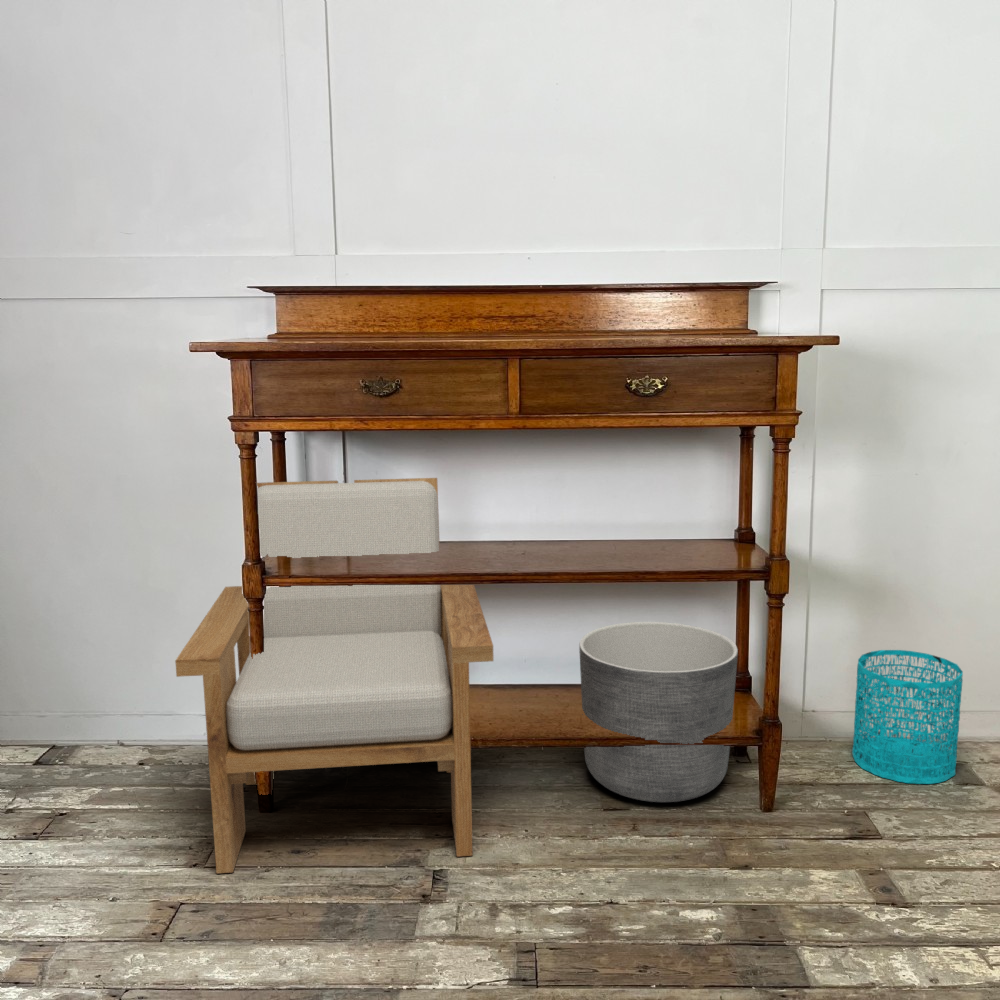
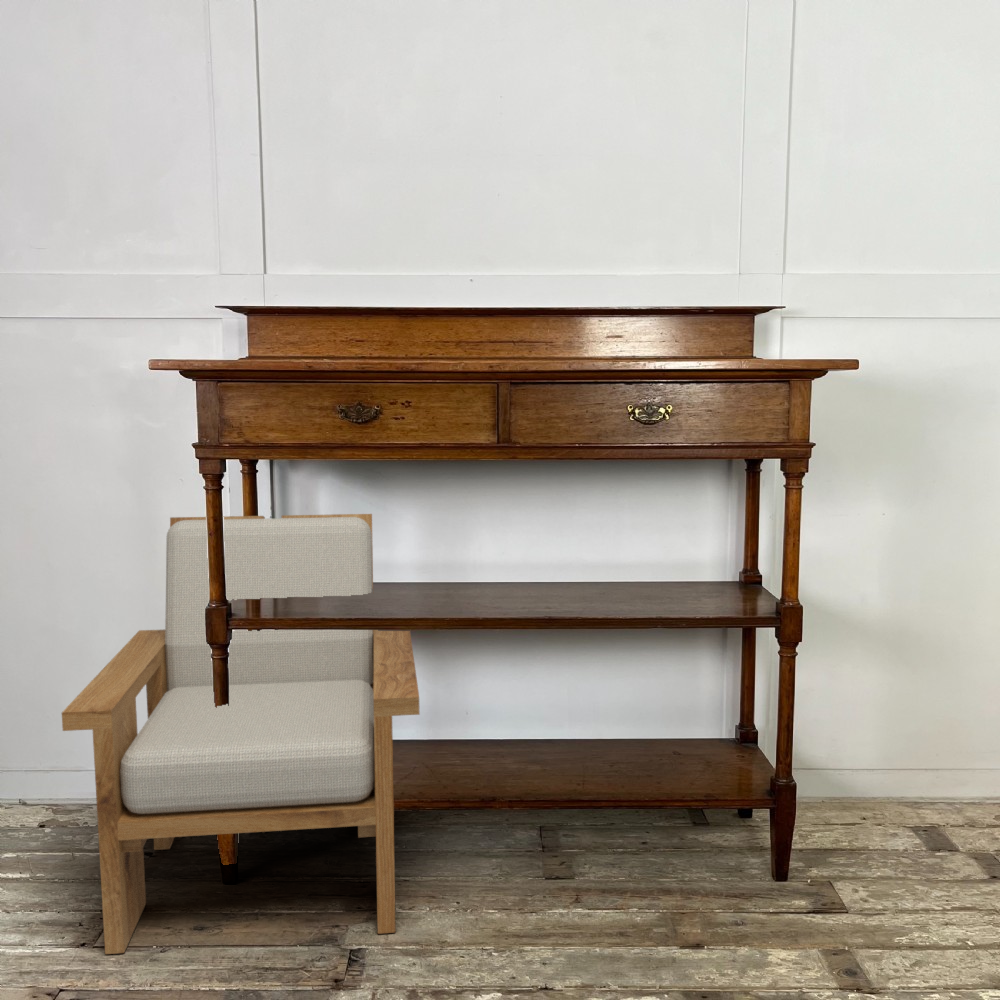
planter: present [579,622,738,802] -> none [522,671,692,870]
wastebasket: present [852,650,963,784] -> none [818,702,934,850]

